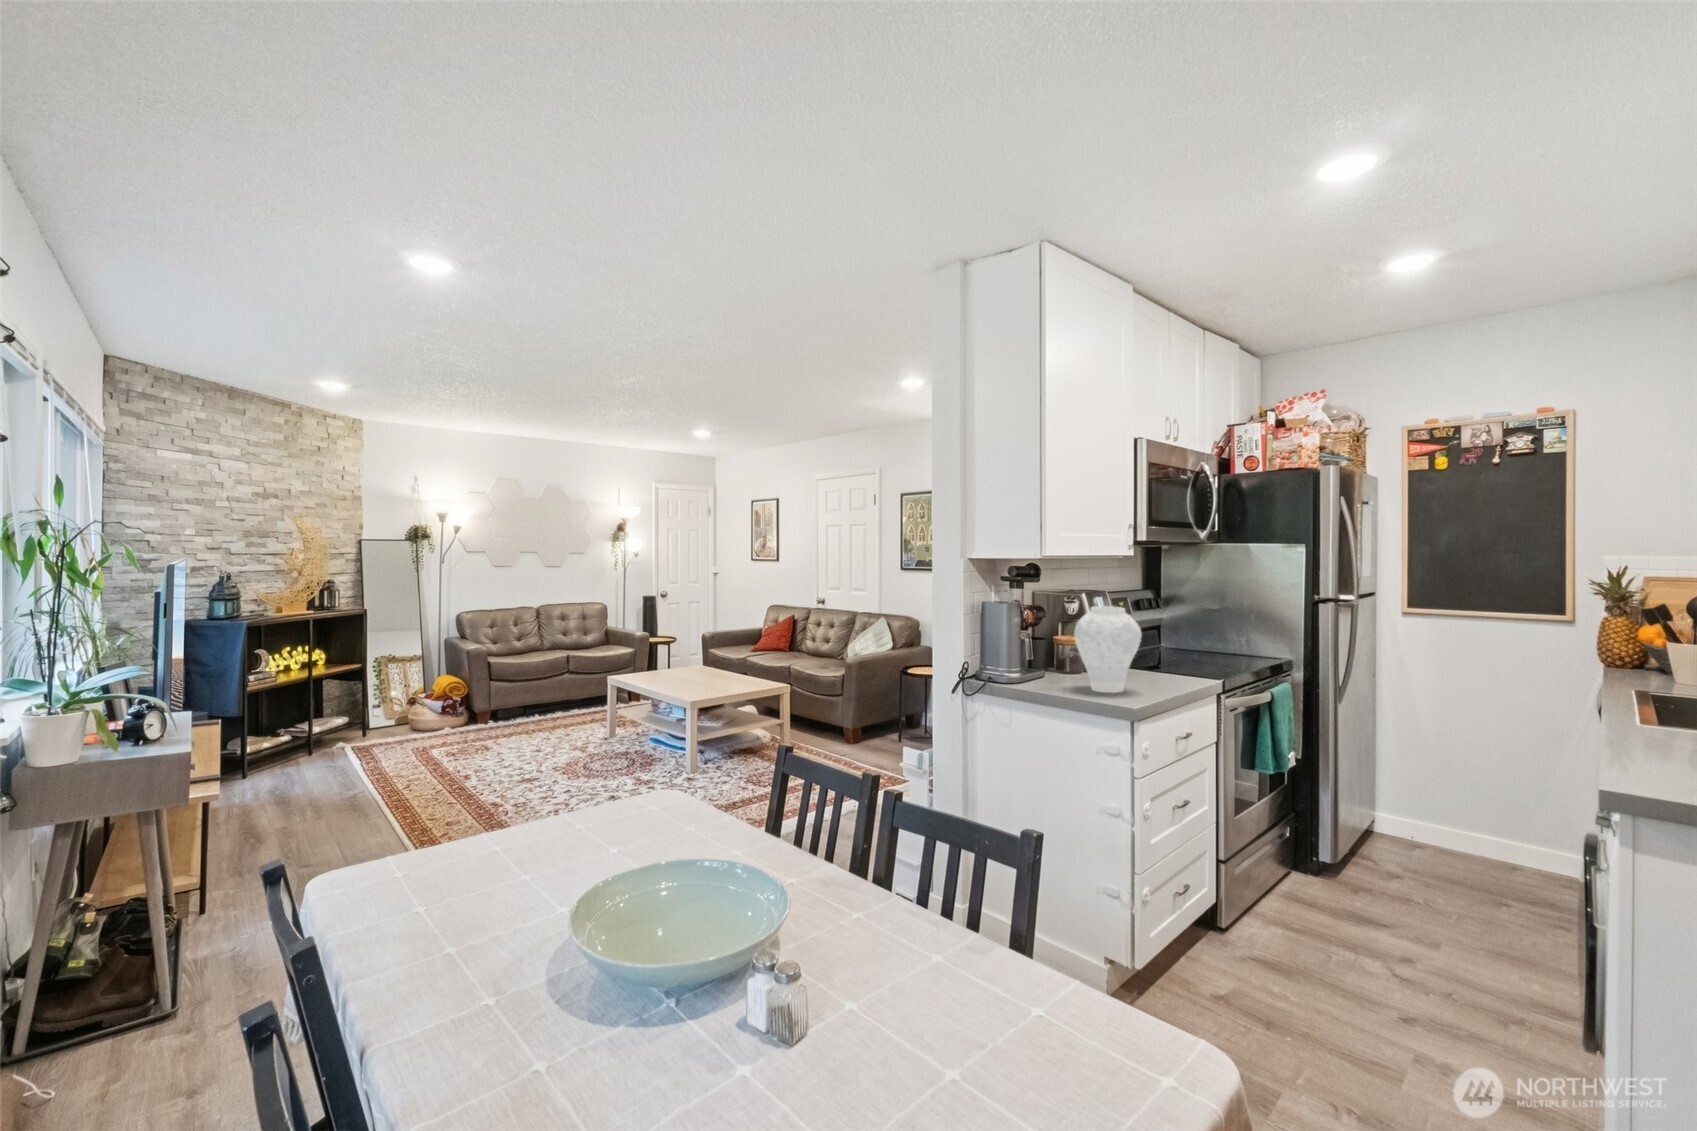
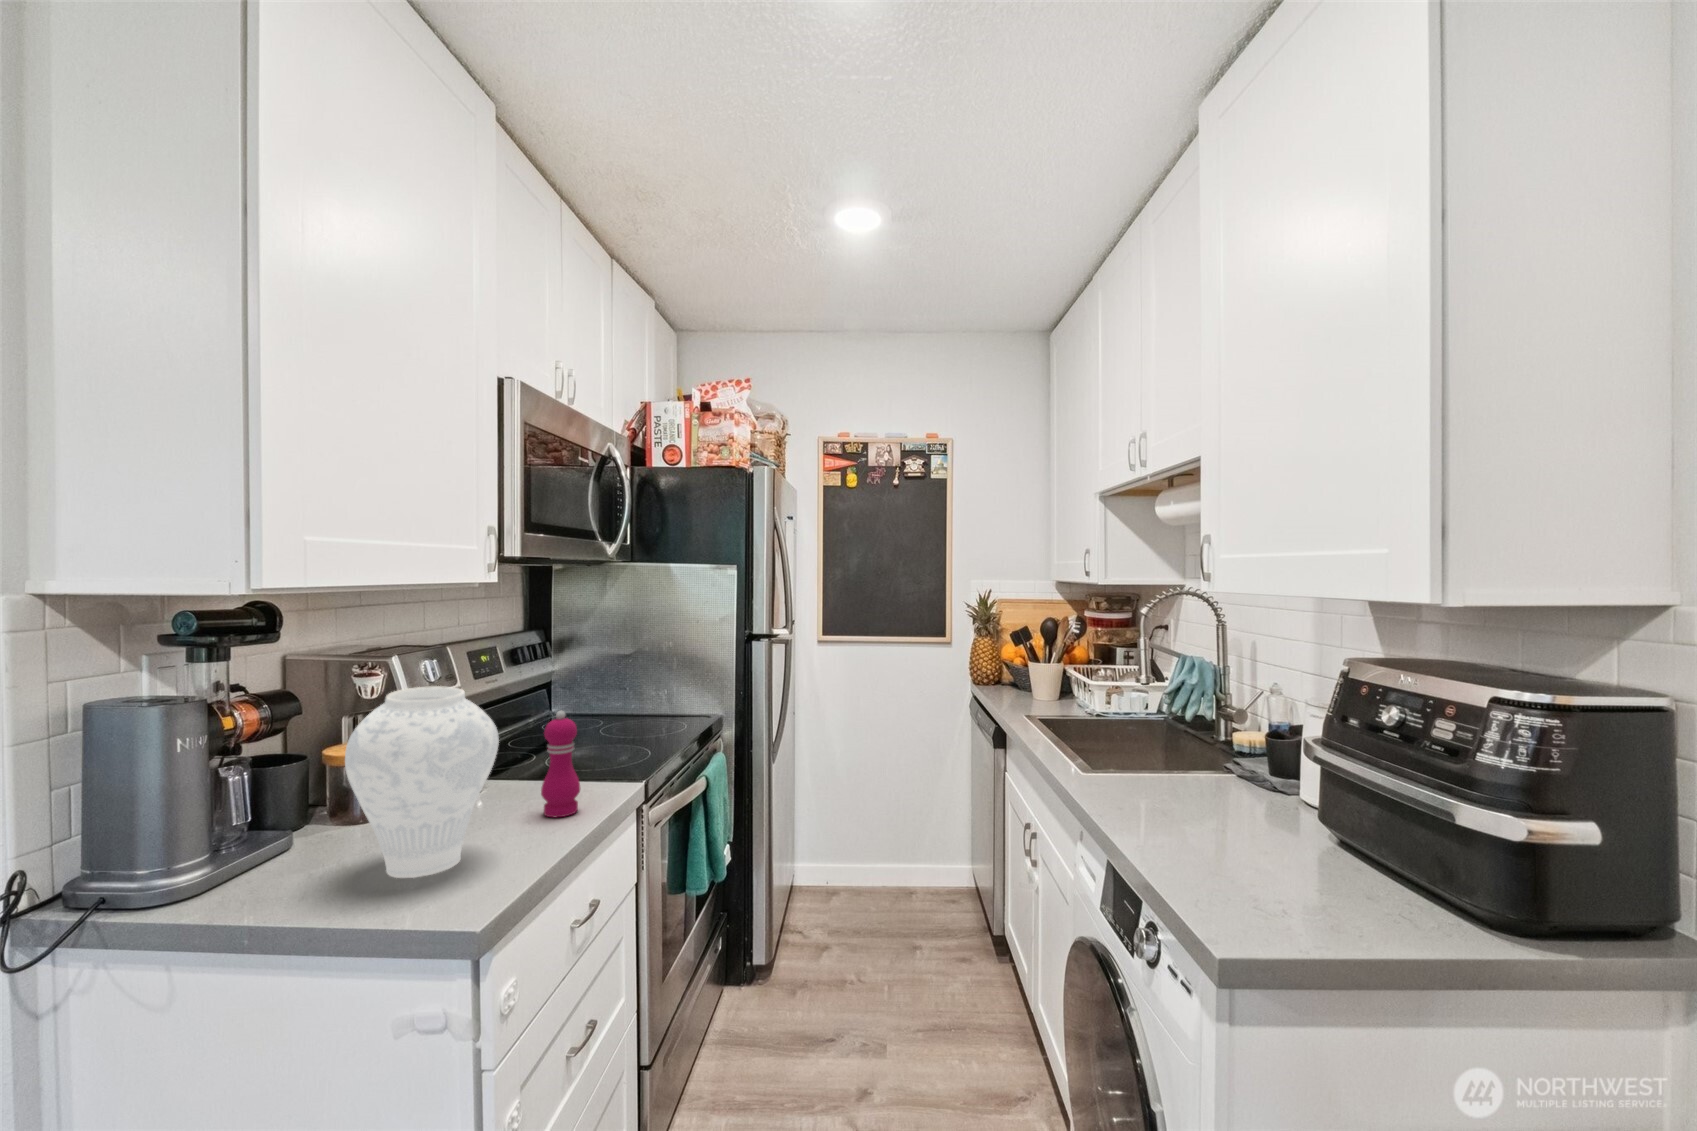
pepper mill: none [1161,628,1183,686] -> present [541,711,580,817]

